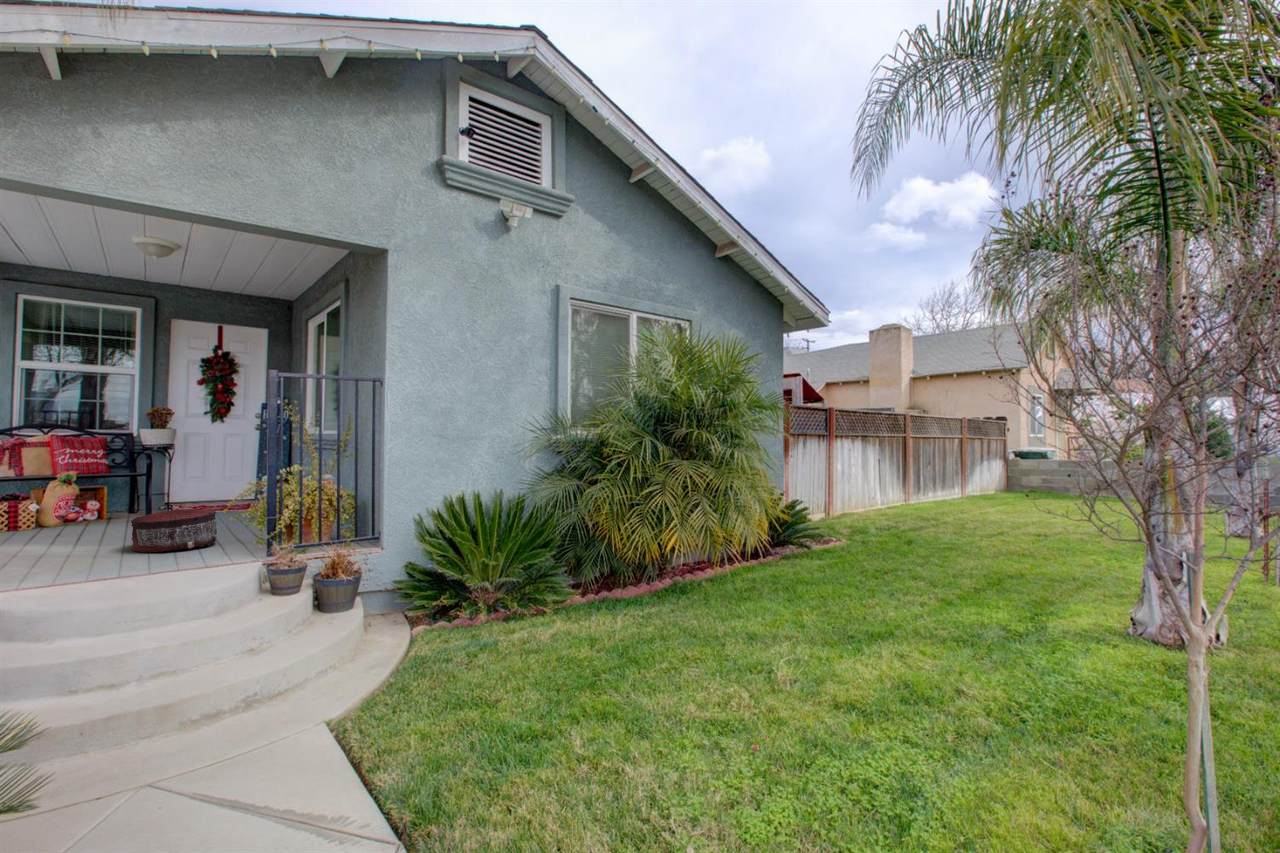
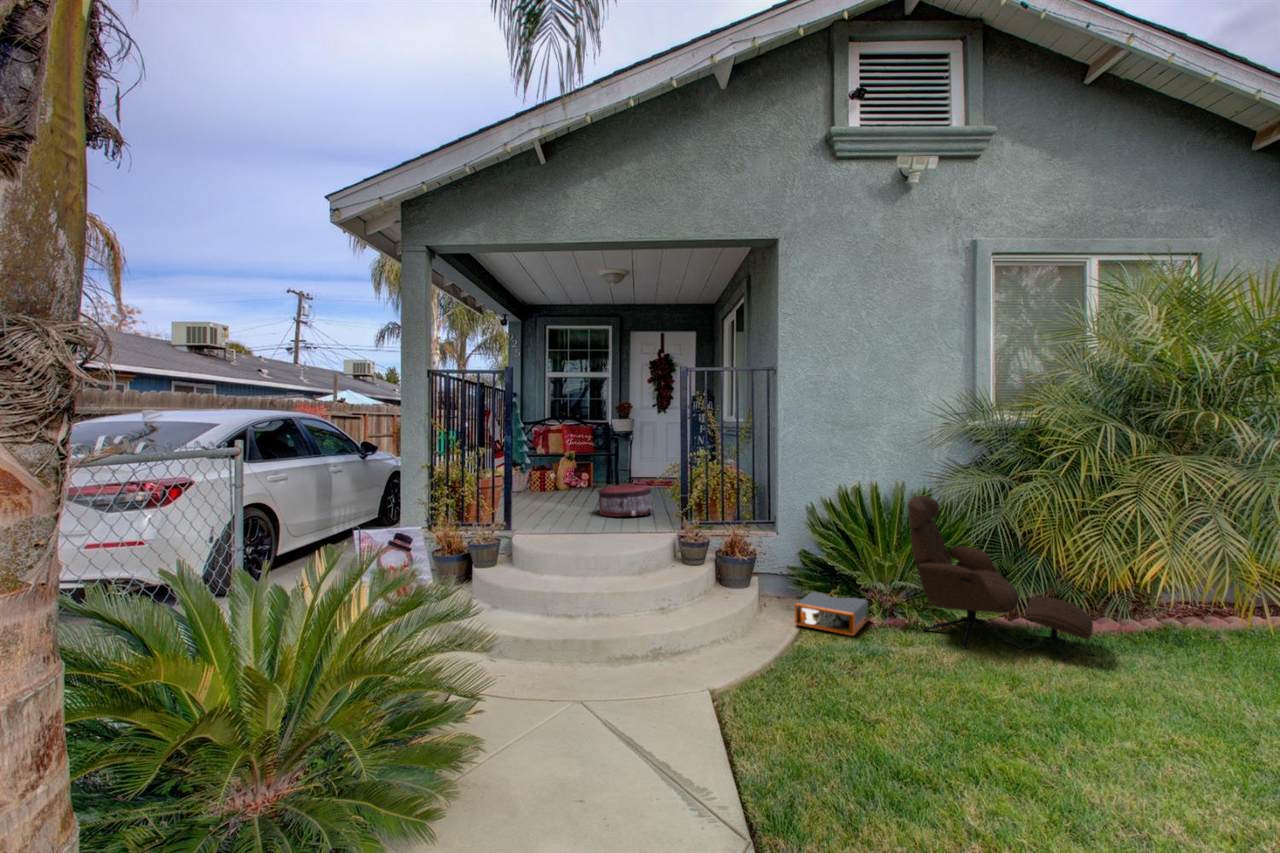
lounge chair: none [512,500,641,626] -> present [908,495,1095,662]
storage box: none [406,597,477,637] -> present [795,591,868,636]

